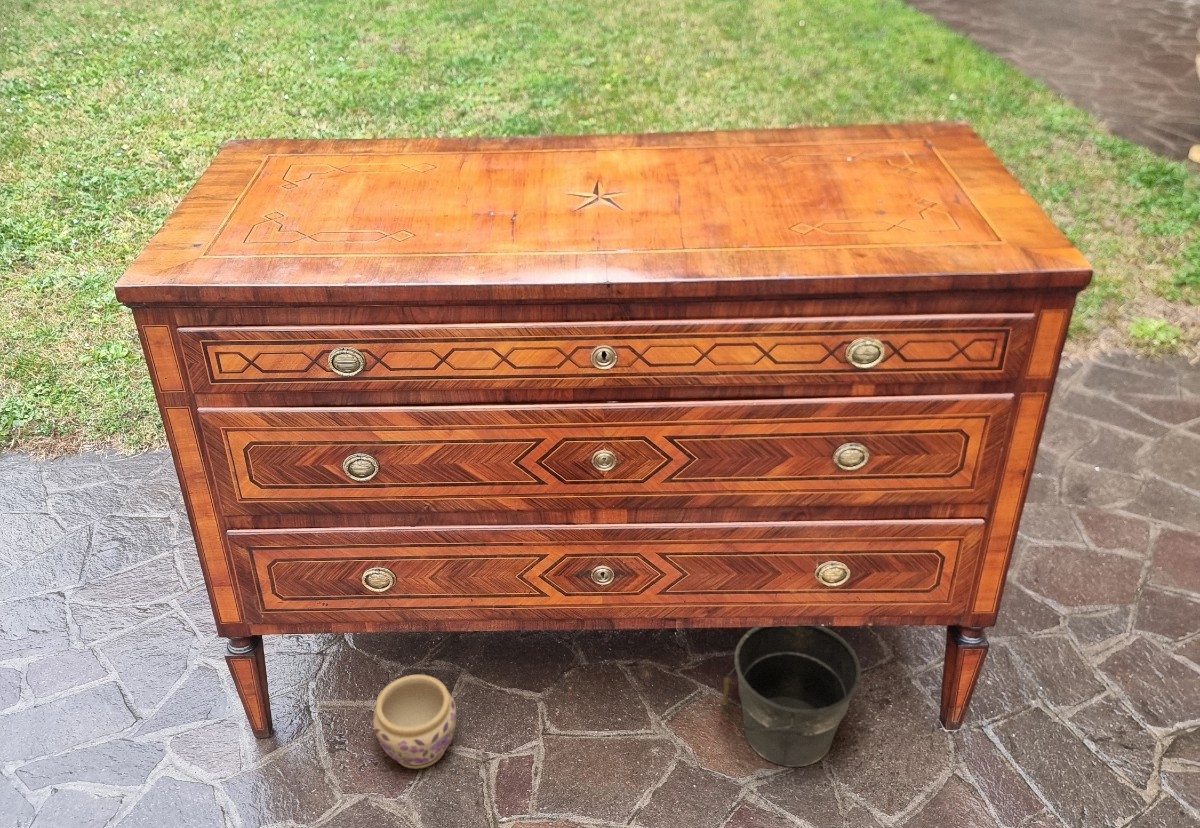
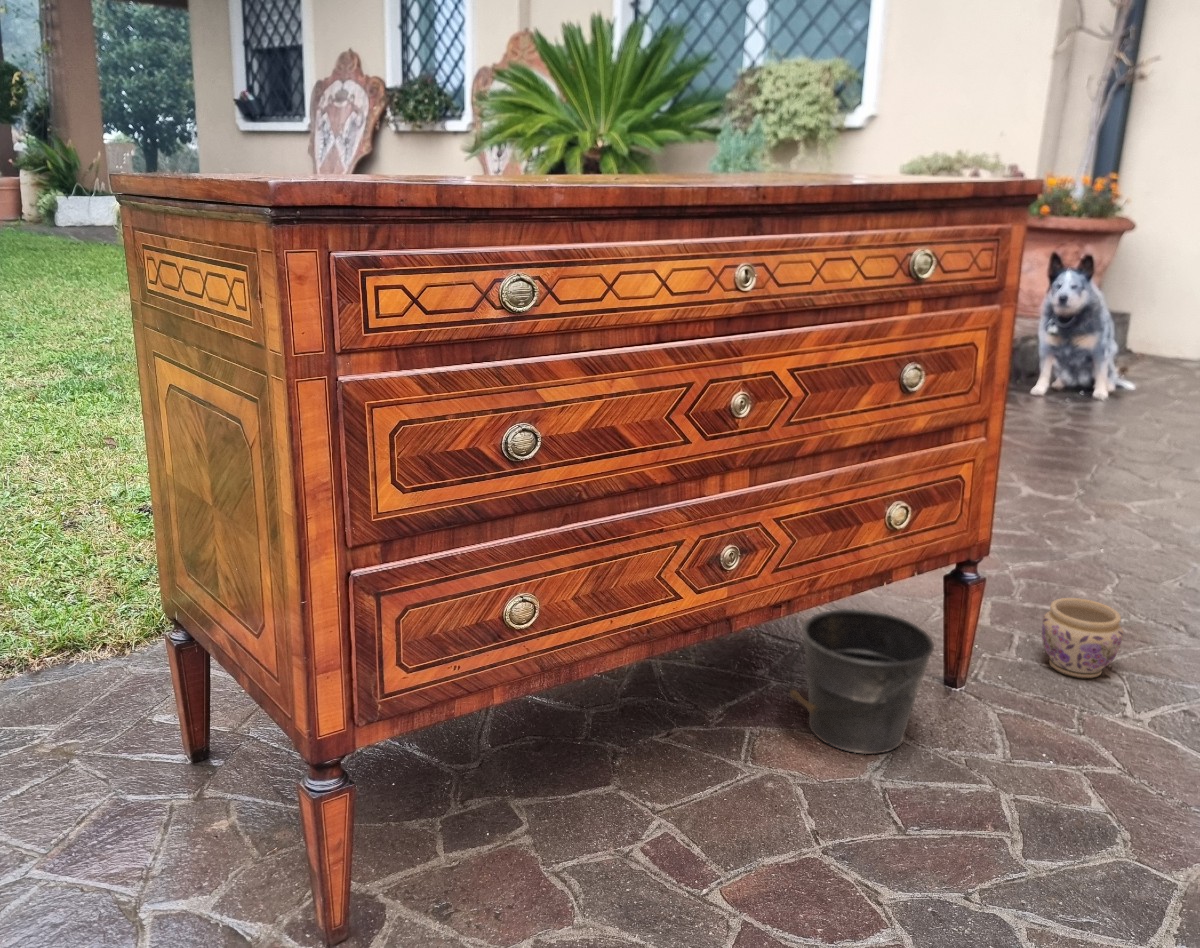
planter: present [373,675,456,769] -> present [1042,598,1123,679]

